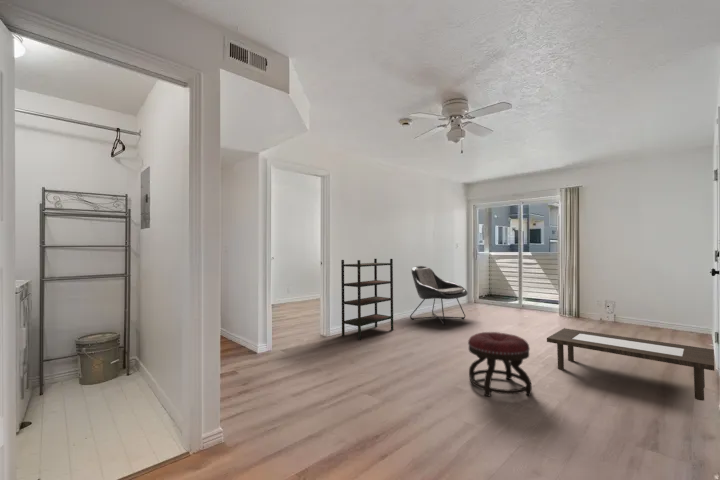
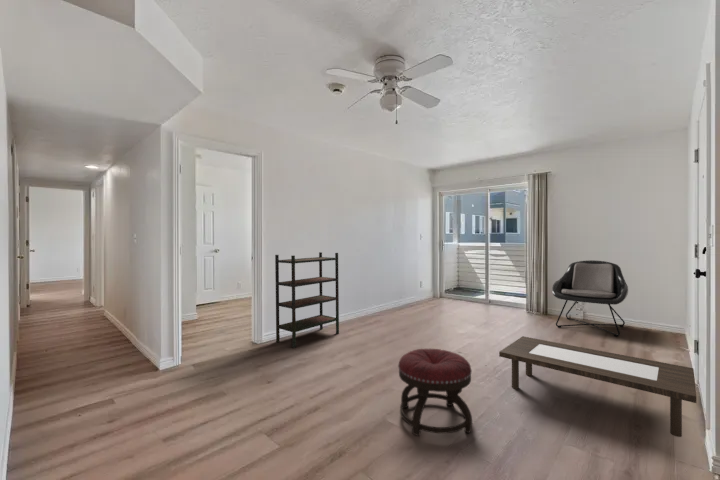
lounge chair: present [410,266,468,325] -> present [552,260,628,337]

